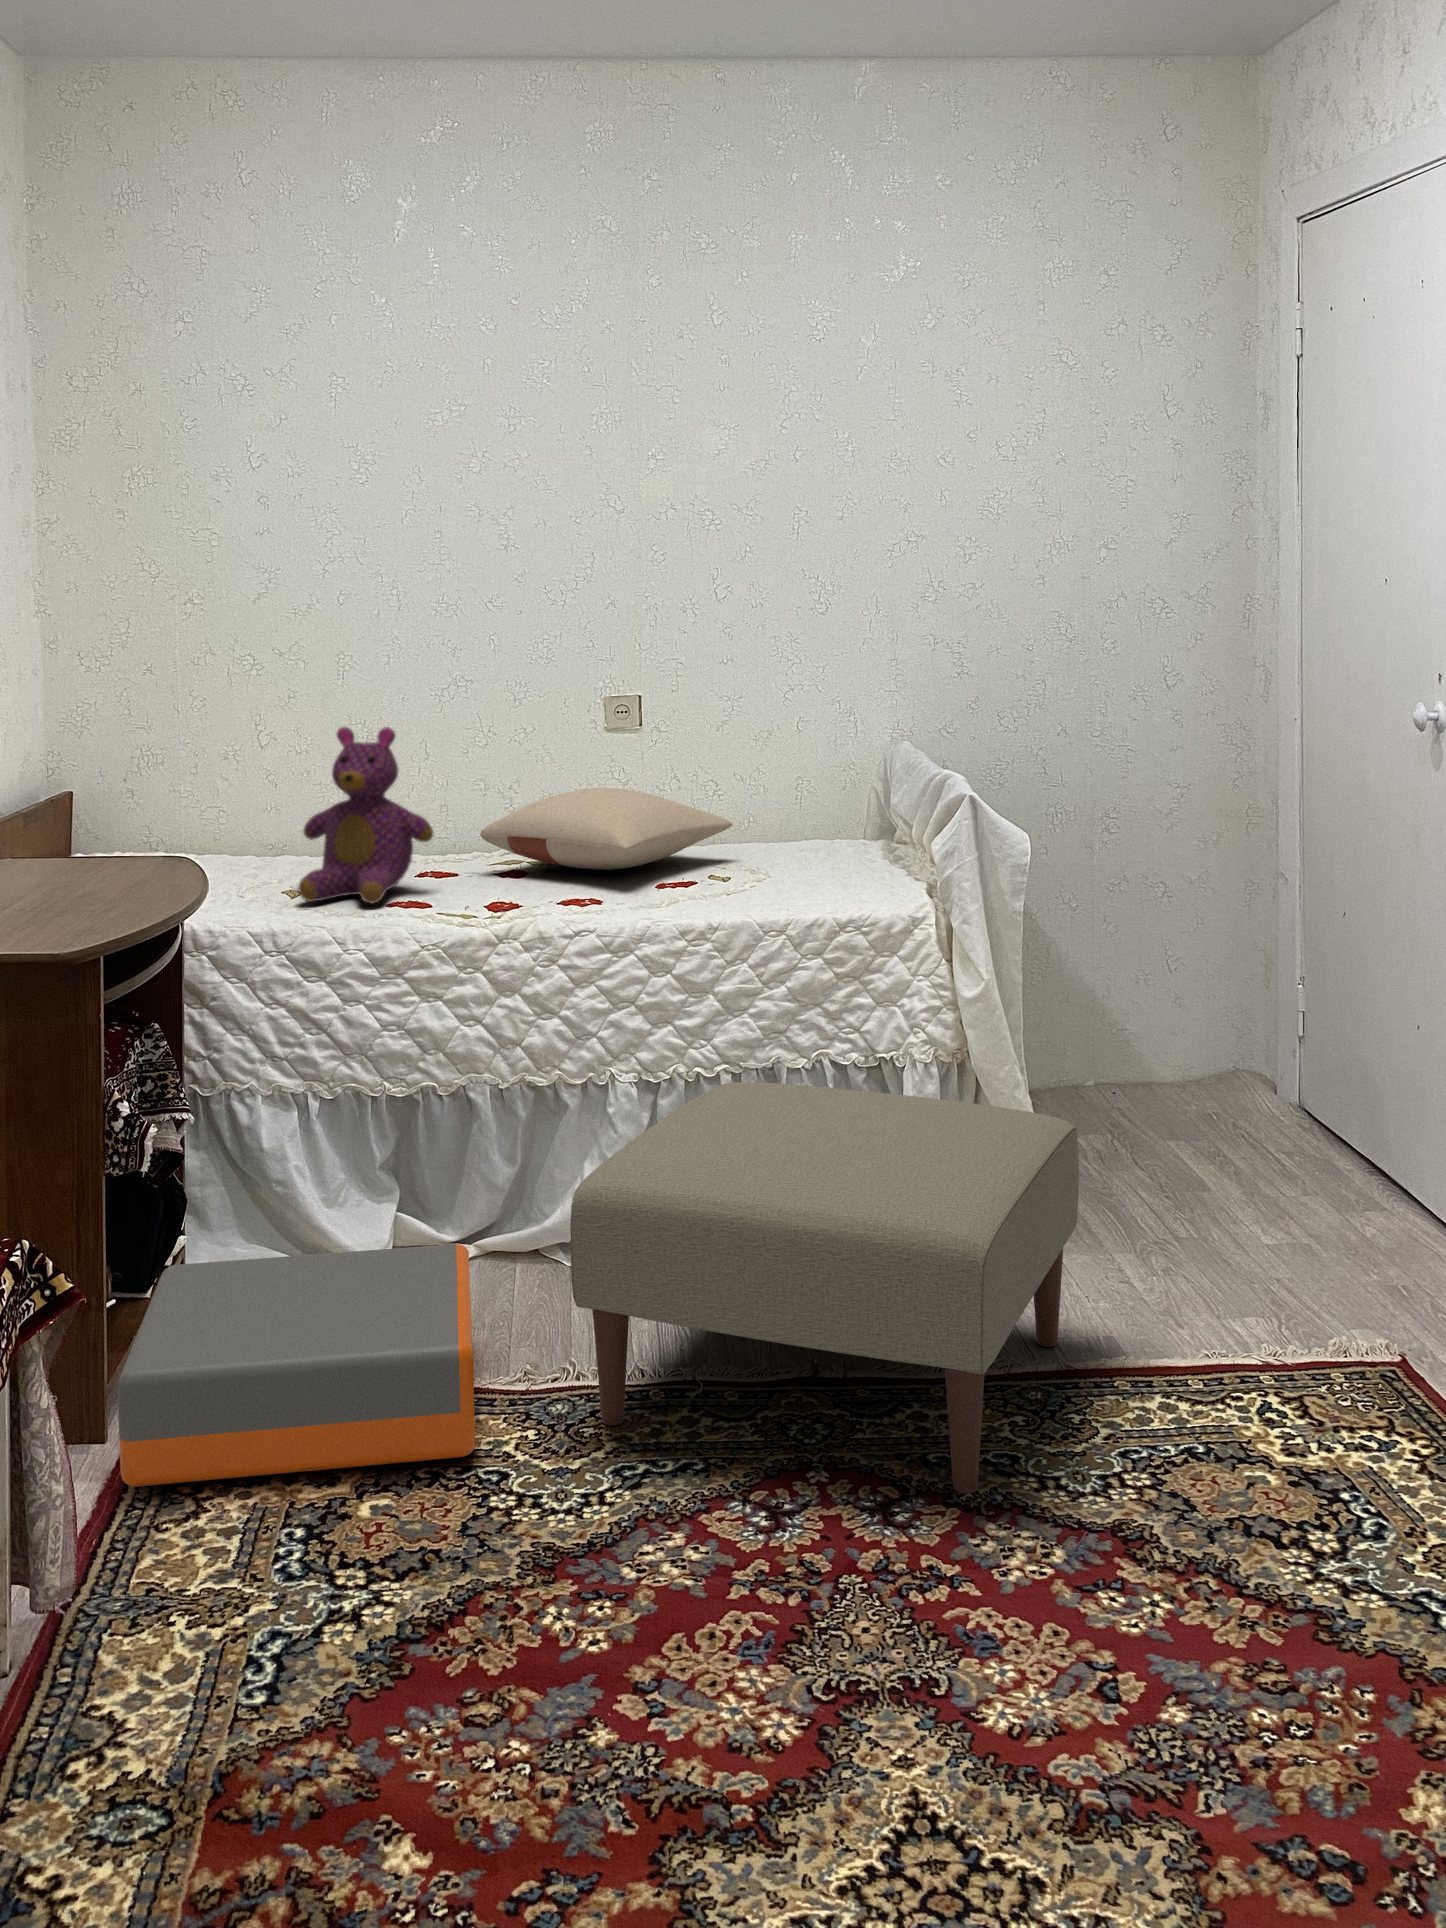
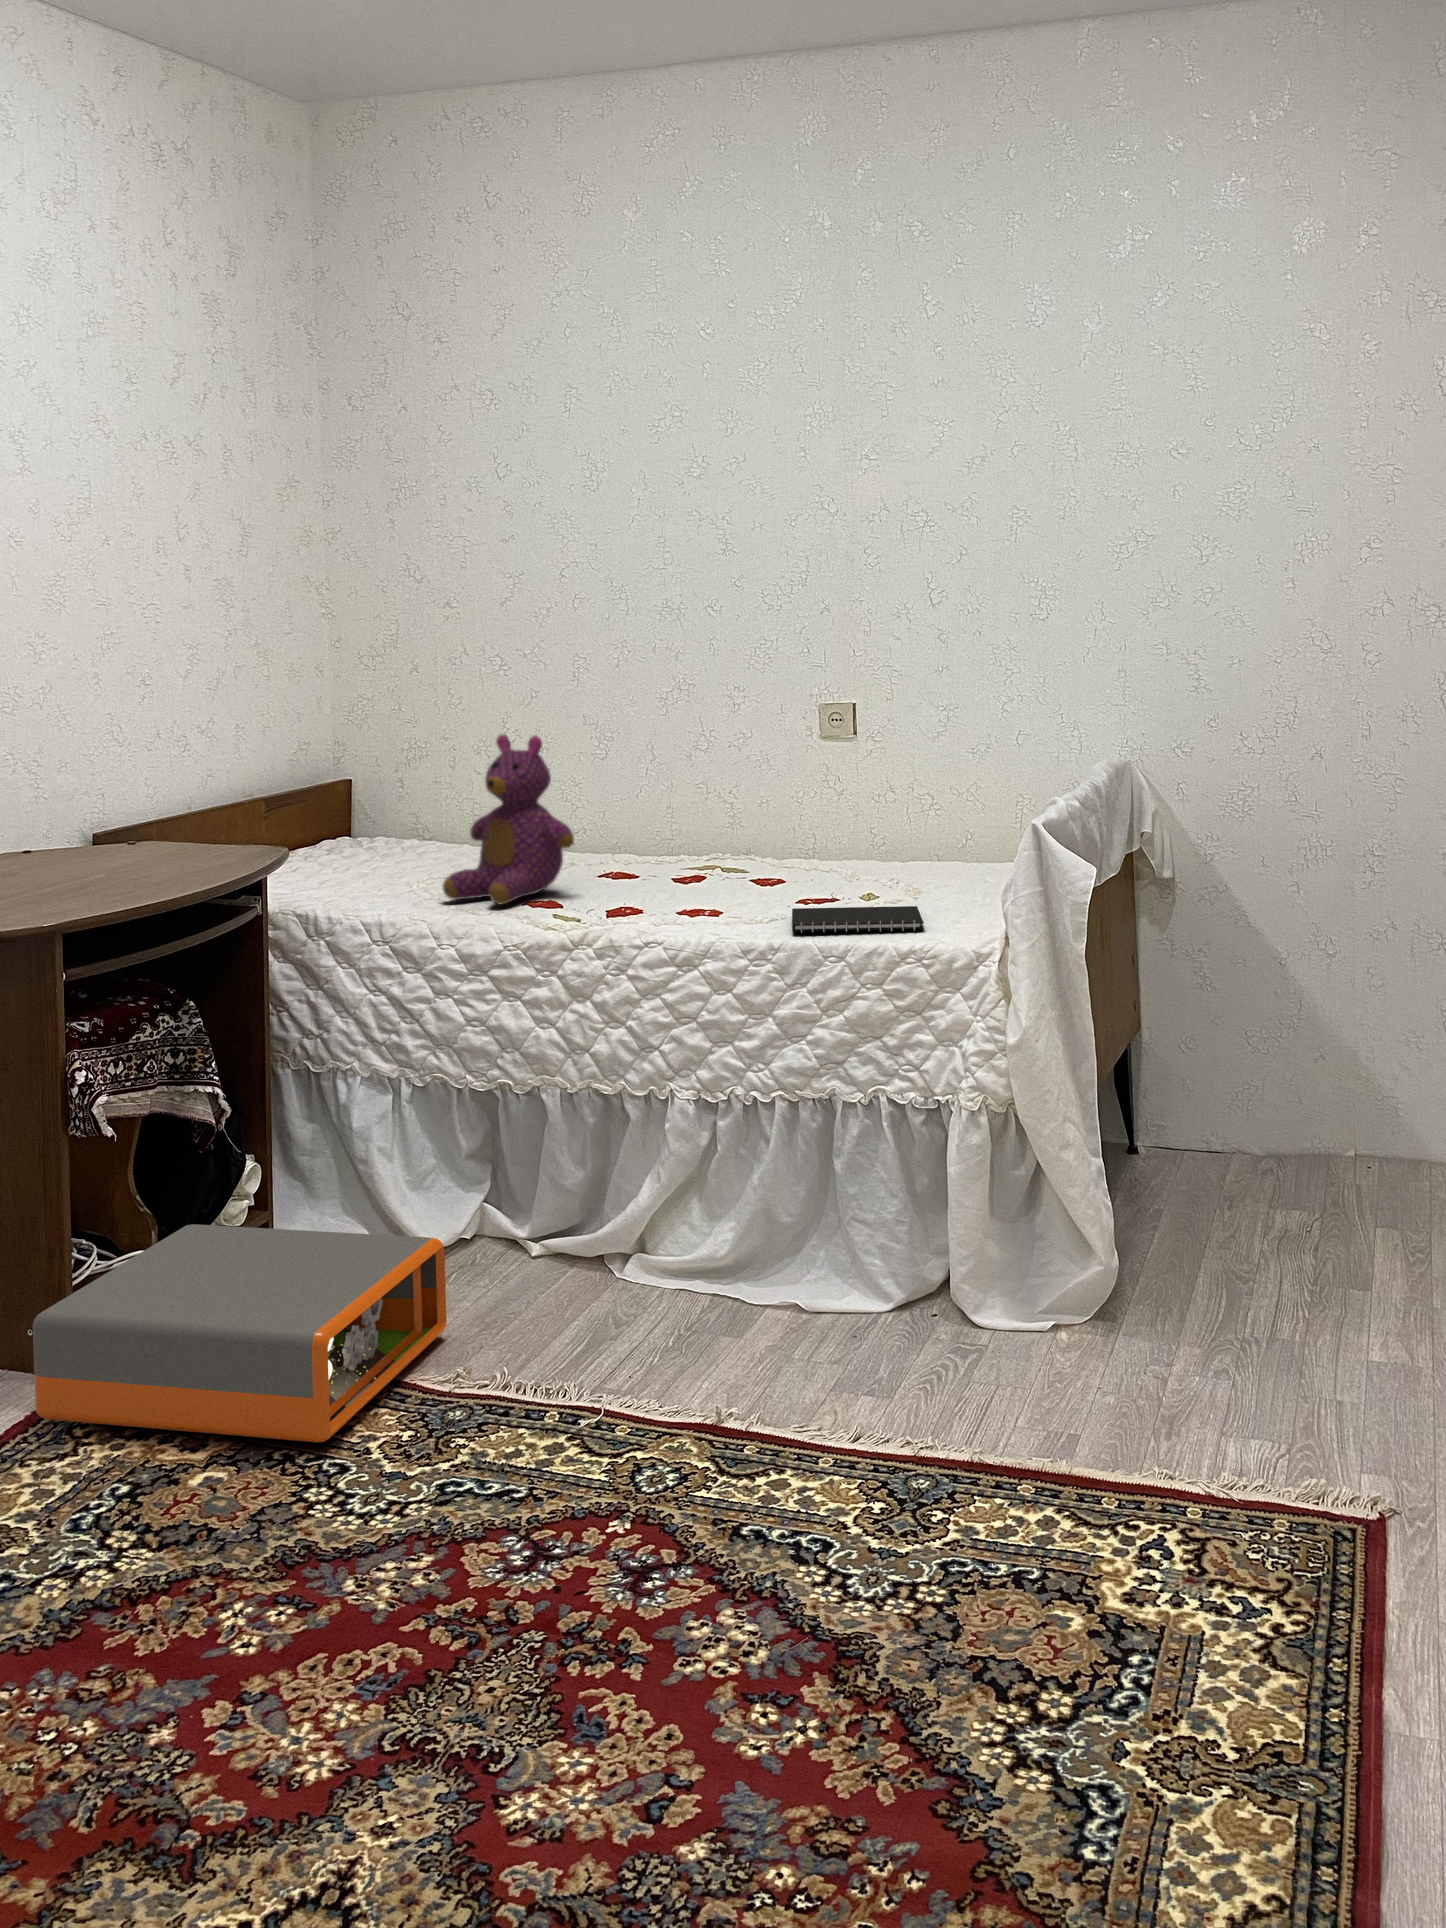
pillow: present [480,788,732,870] -> none [641,804,893,885]
notebook: none [691,880,837,912] -> present [792,906,923,933]
ottoman: present [570,1082,1079,1494] -> none [440,1109,1027,1572]

